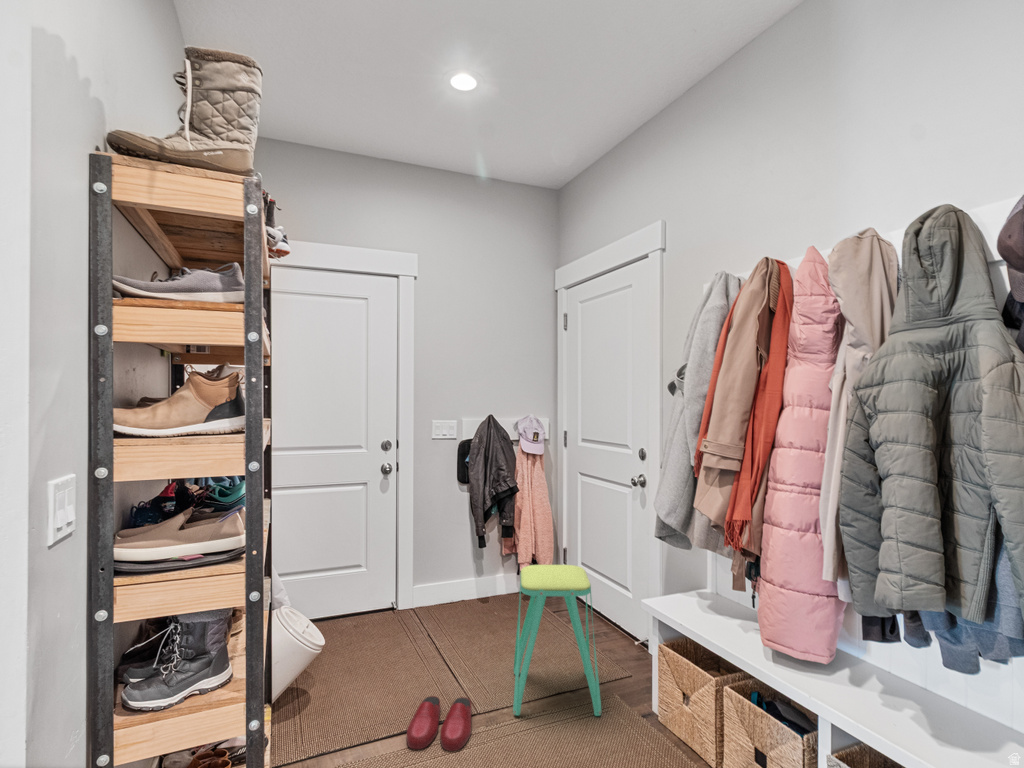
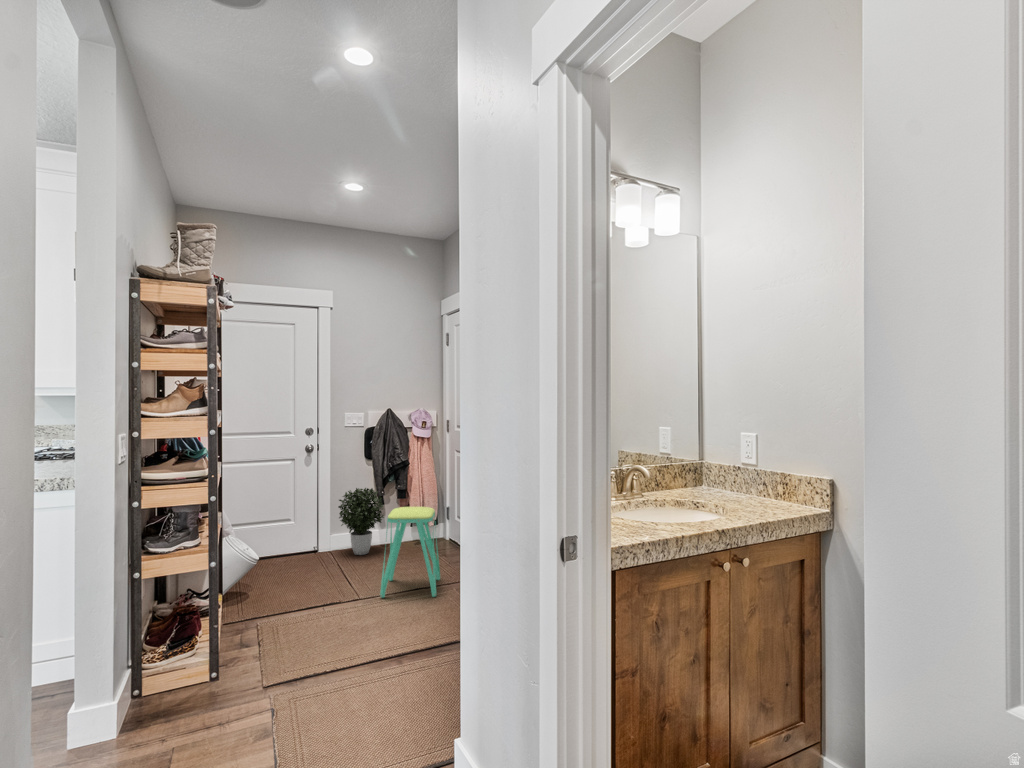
potted plant: none [425,524,490,619] -> present [338,488,384,555]
slippers: present [407,696,471,751] -> none [309,589,354,612]

